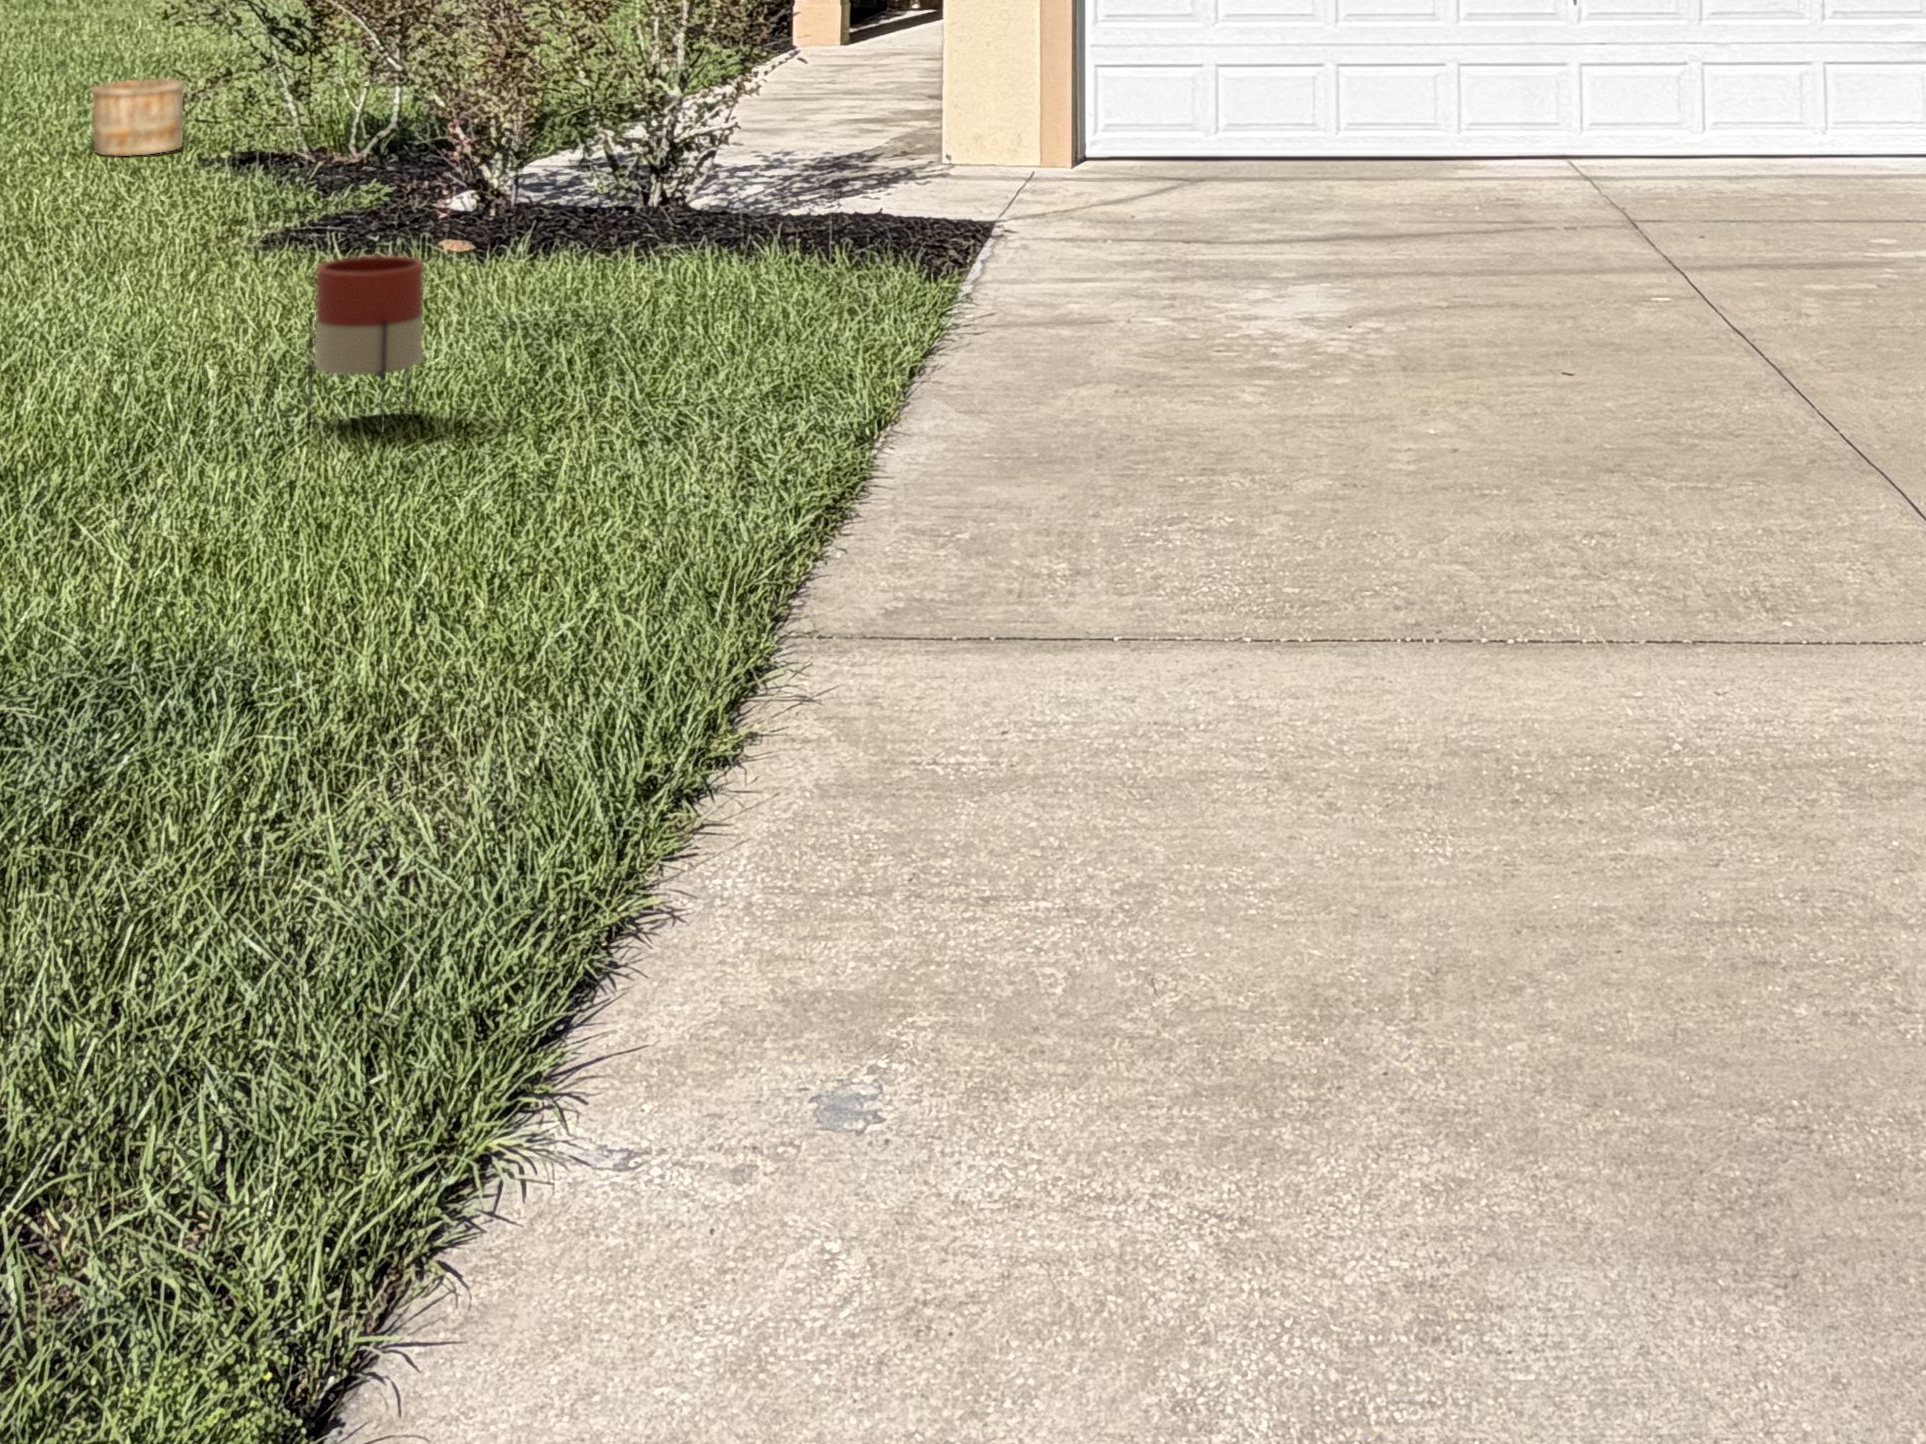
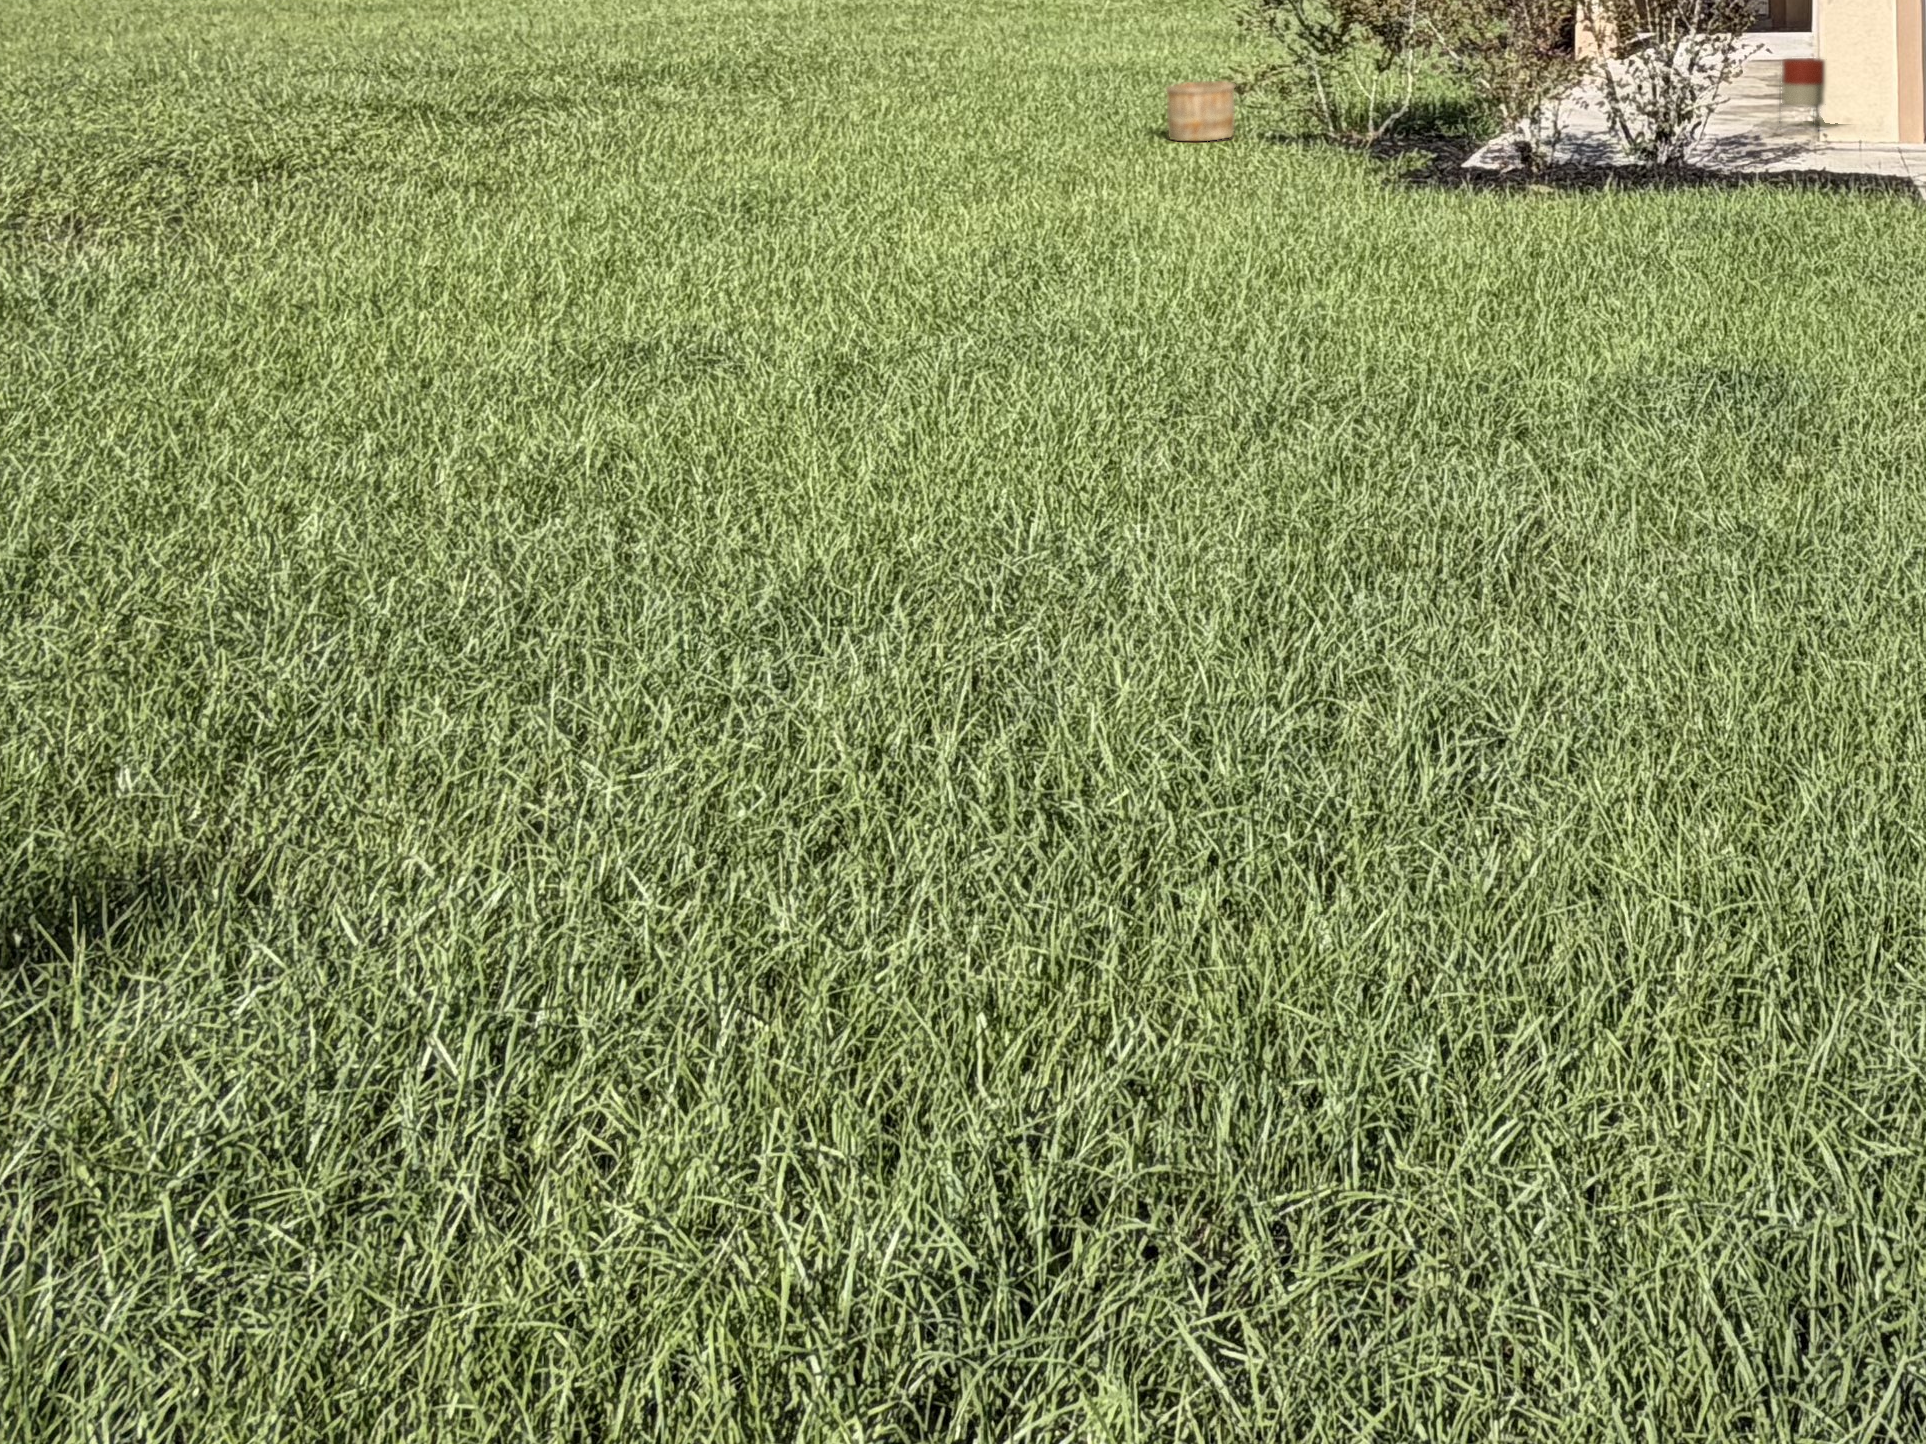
planter: present [307,256,424,431] -> present [1781,58,1825,108]

